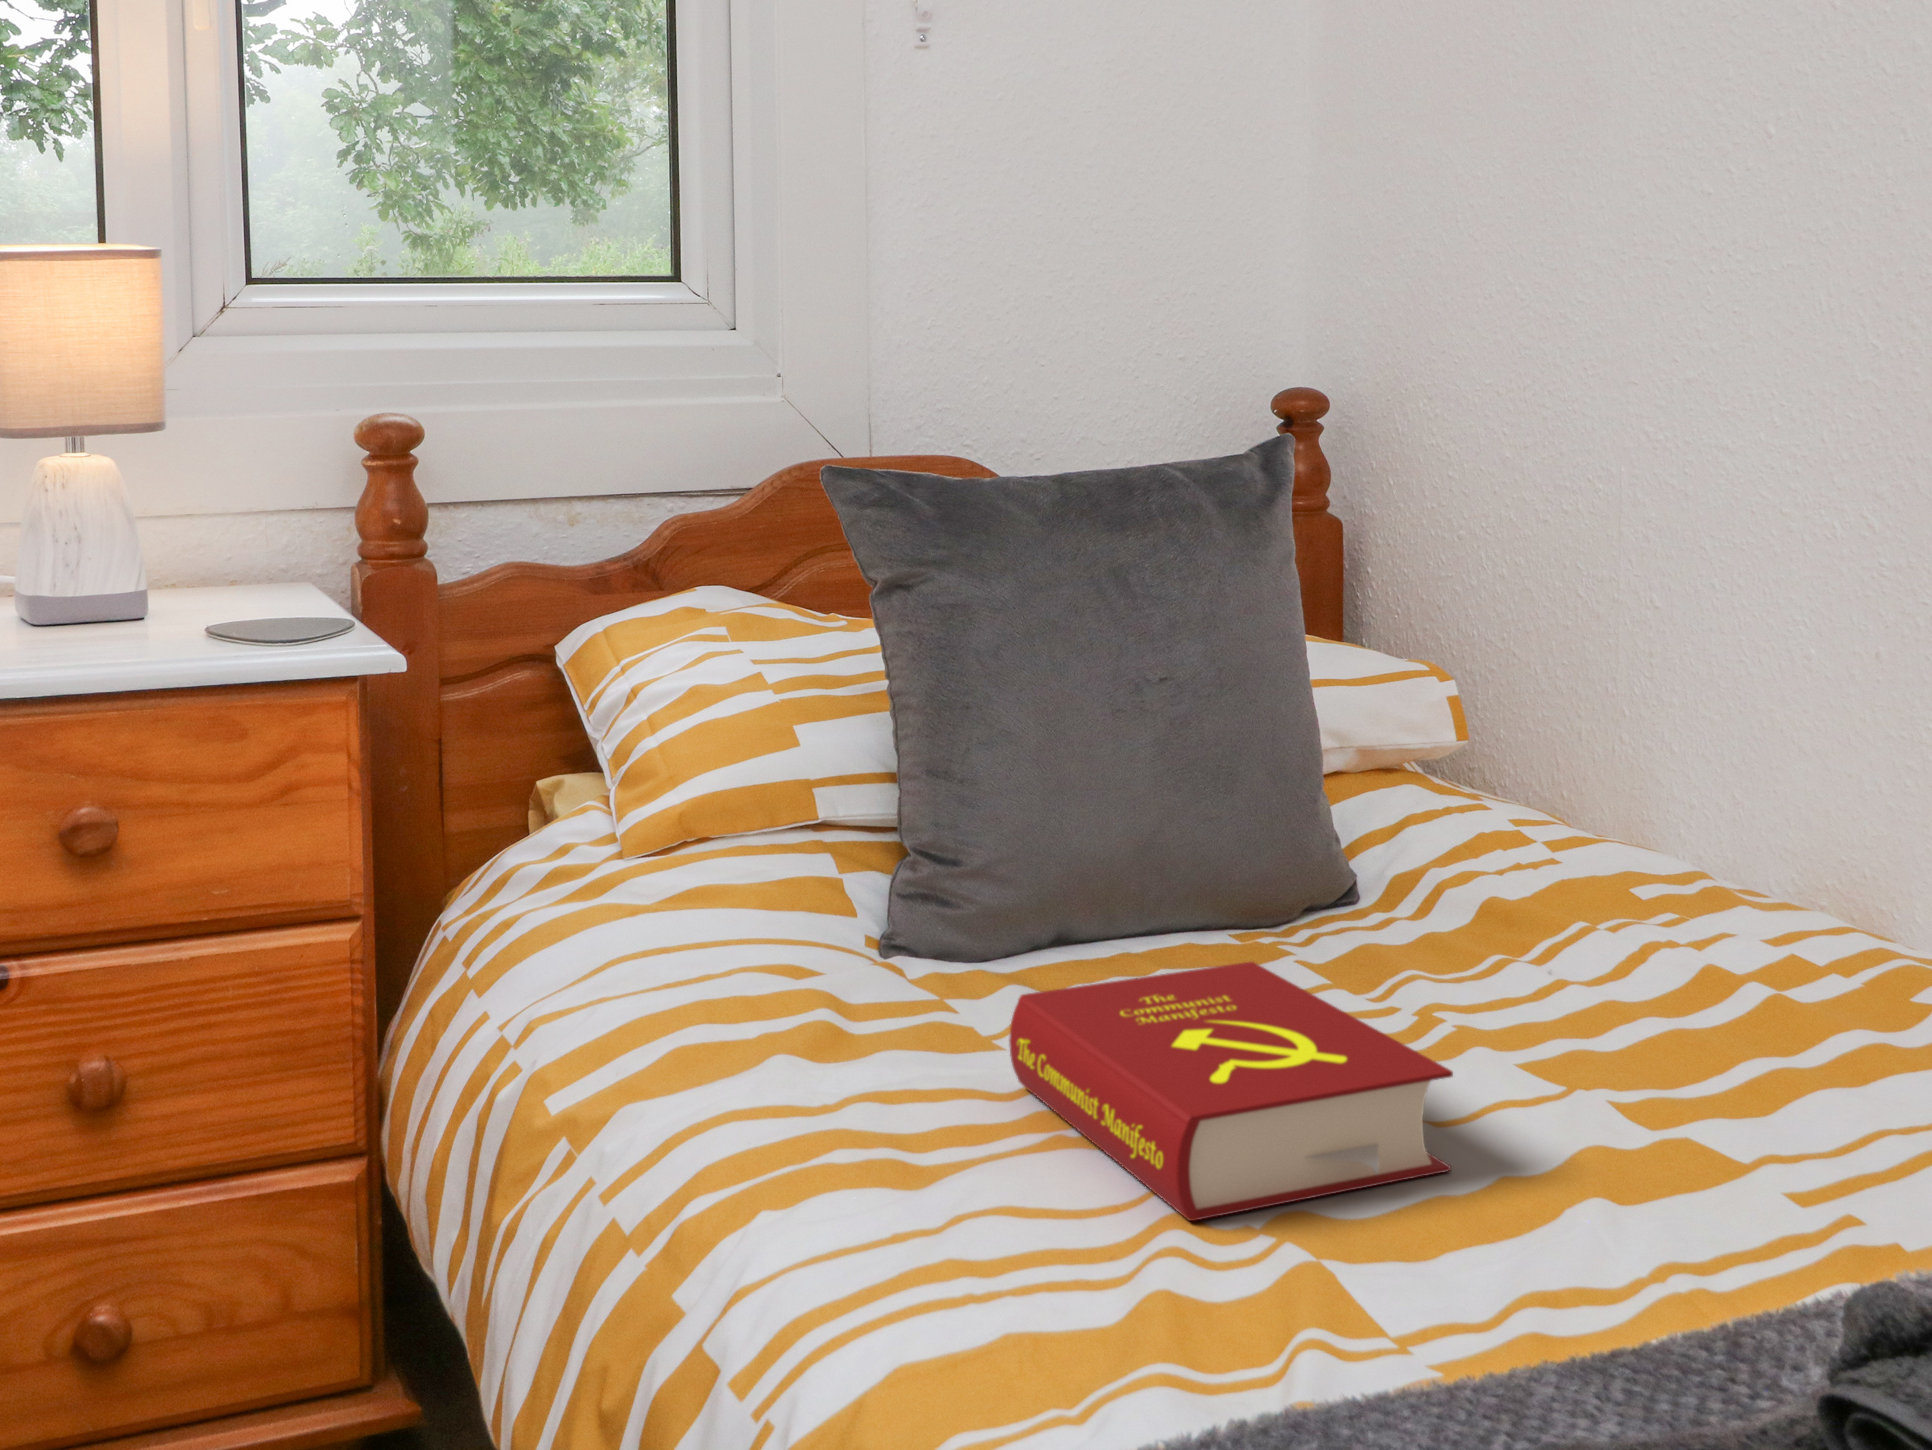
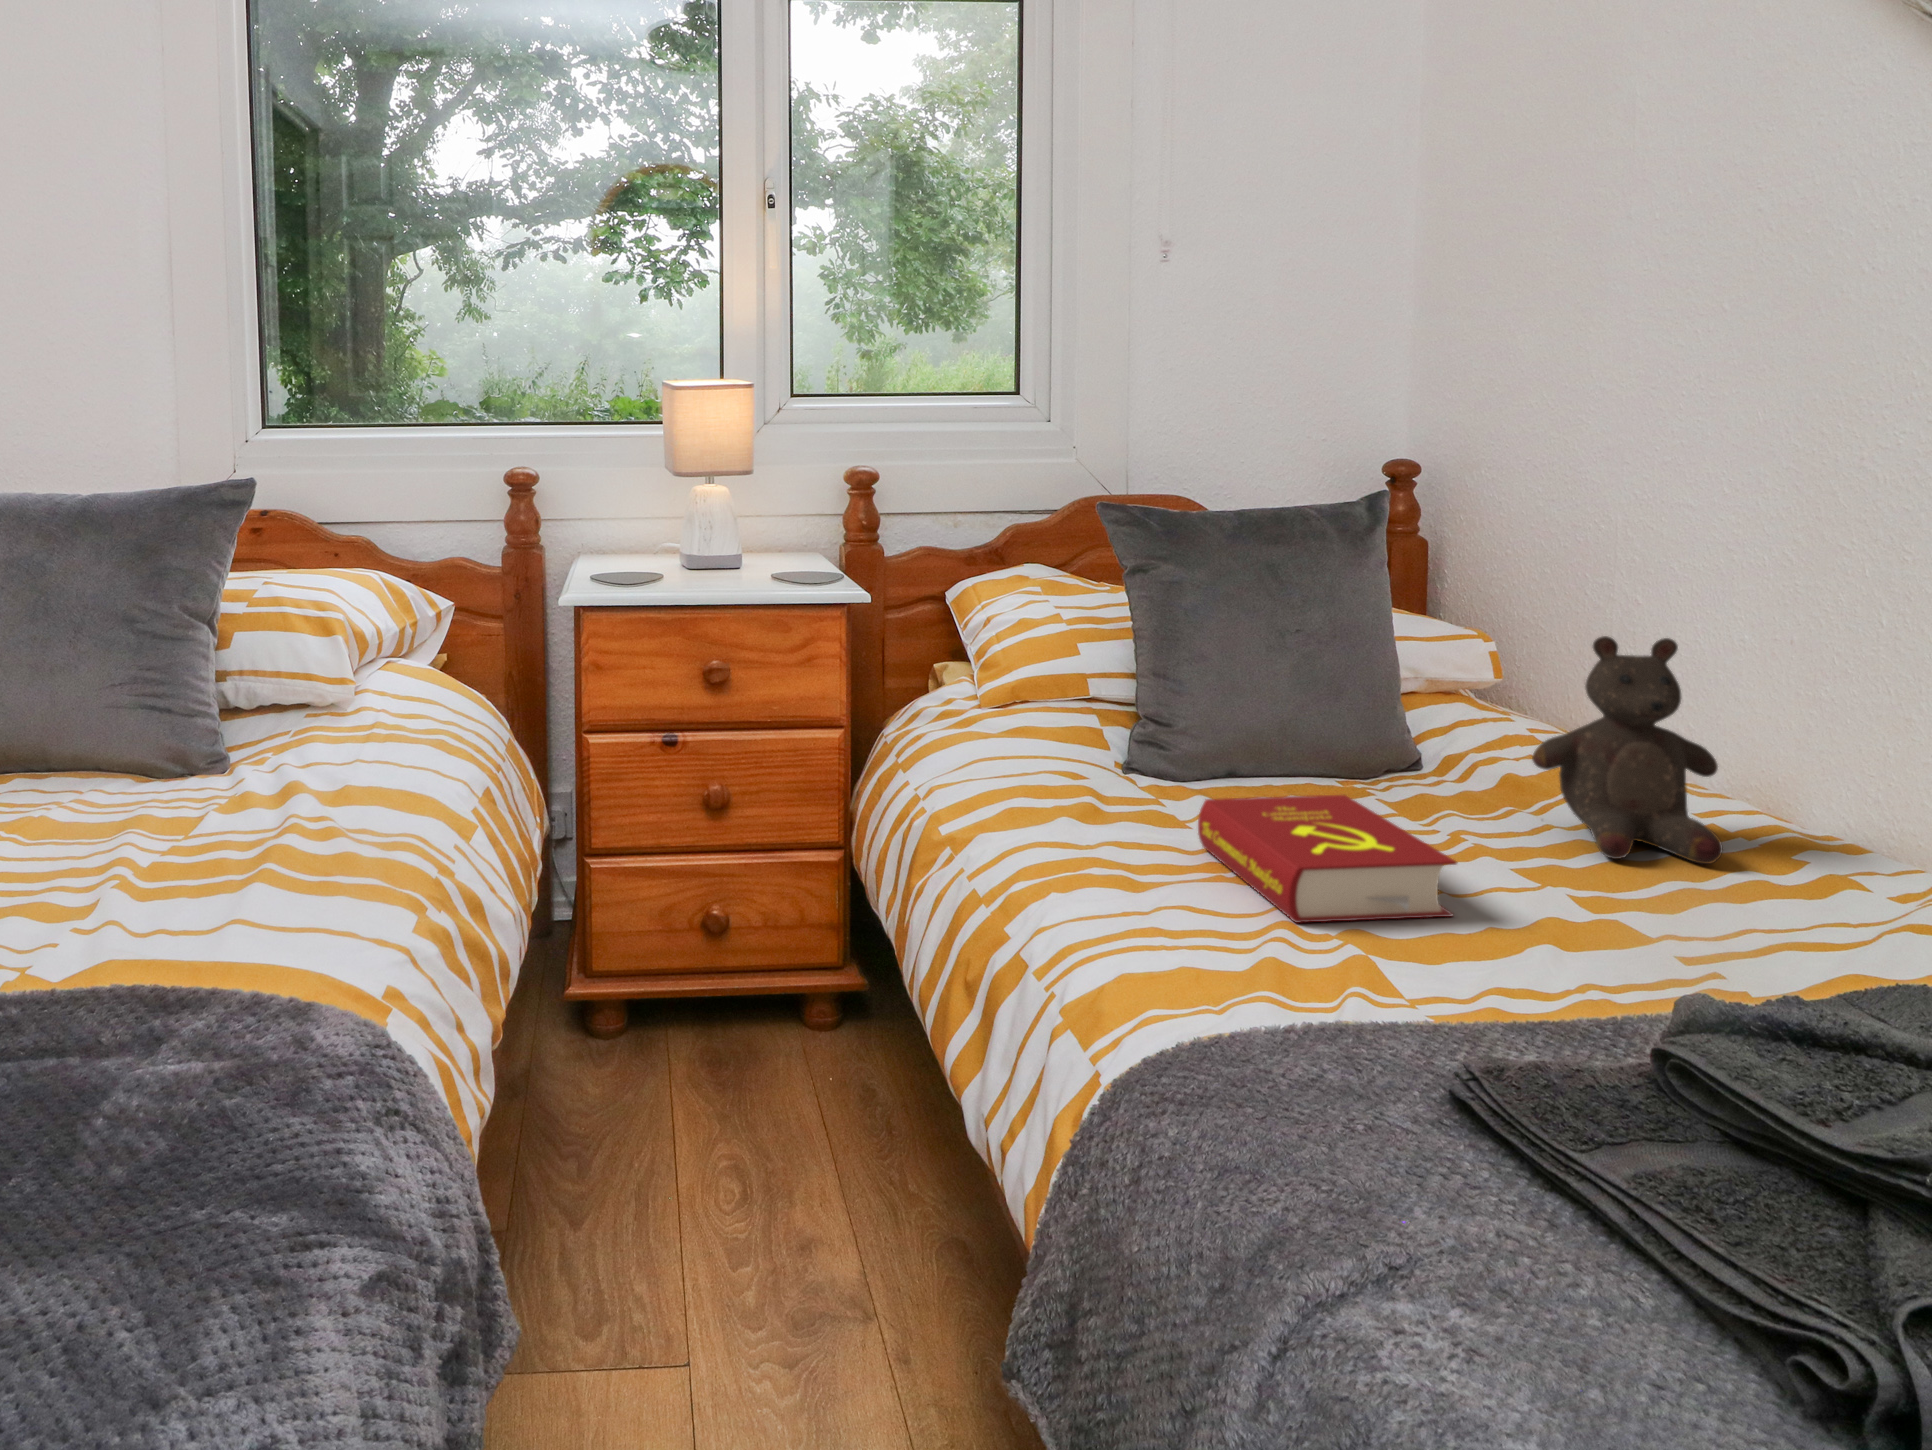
stuffed bear: none [1533,654,1825,1029] -> present [1532,636,1723,864]

